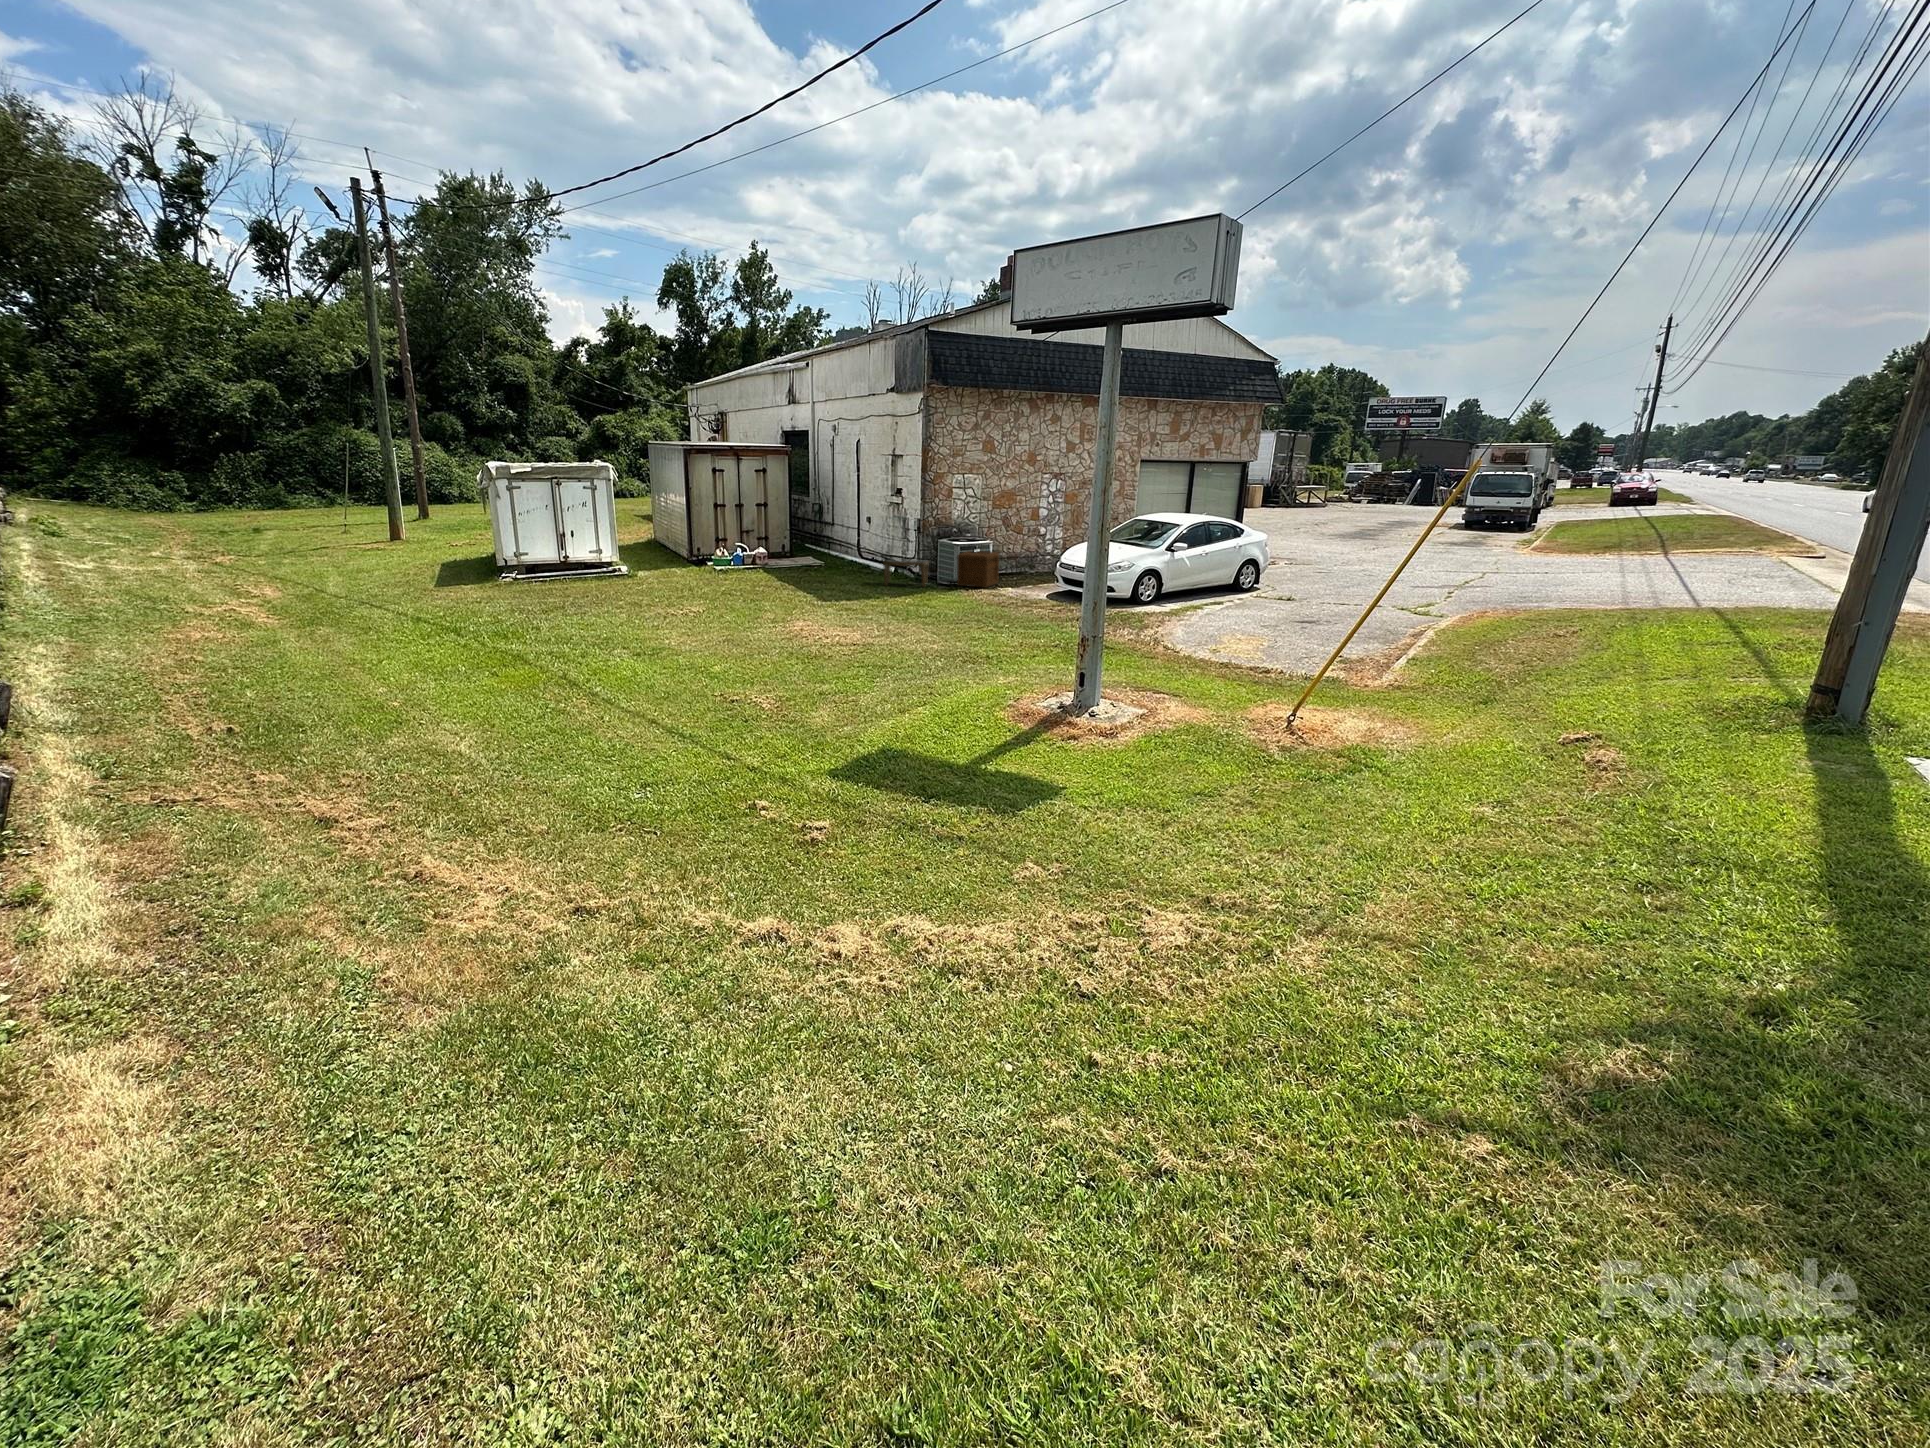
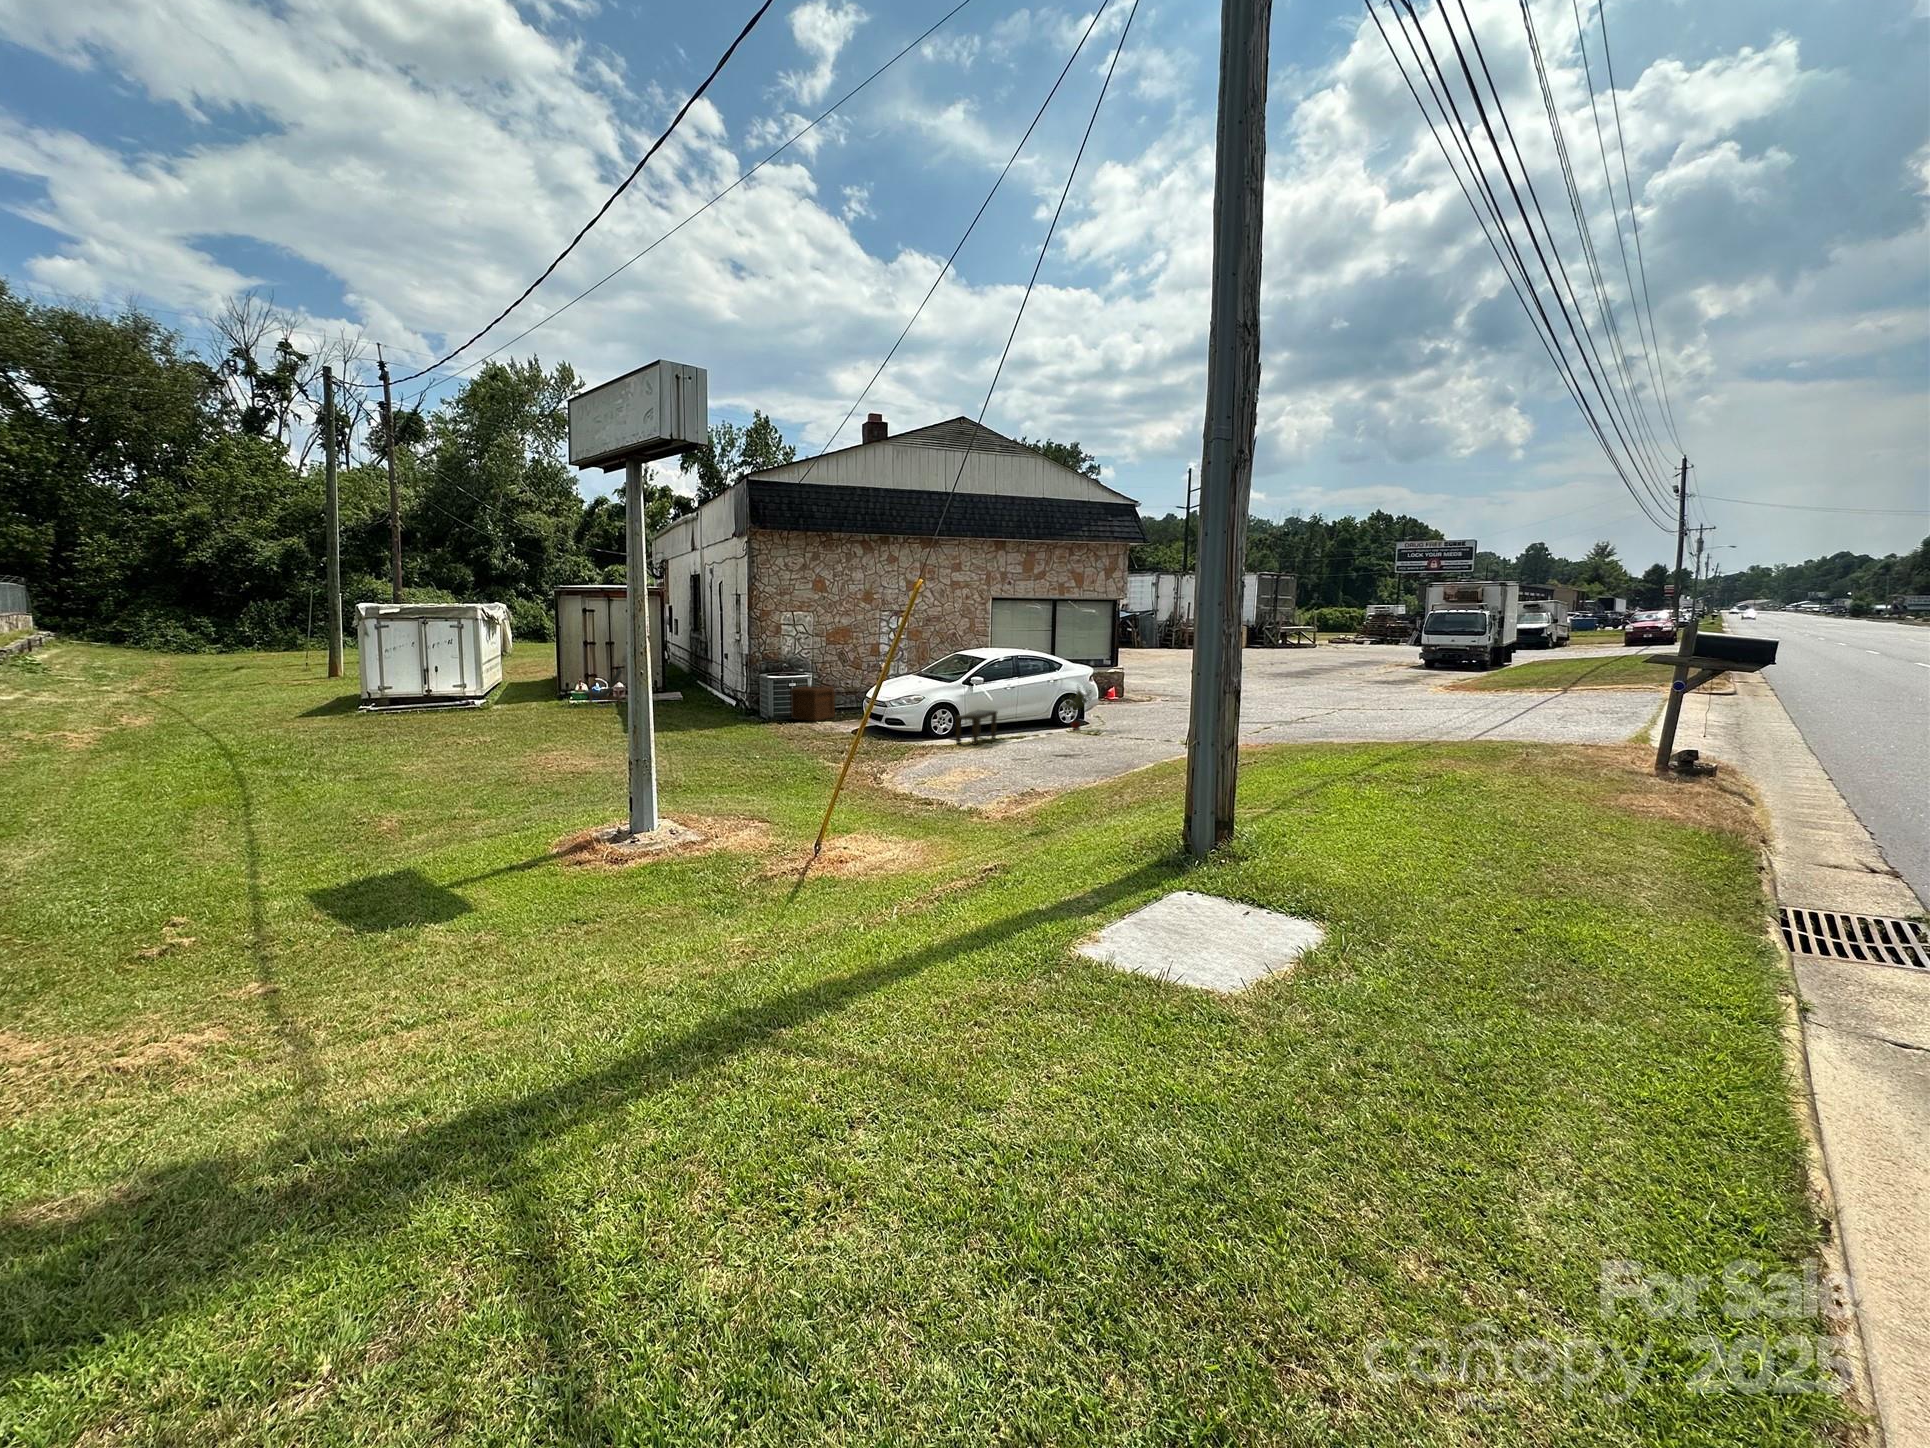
lounge chair: none [715,531,758,576] -> present [583,669,622,707]
potted tree: none [1245,550,1276,596] -> present [1062,687,1091,730]
bench: present [883,560,929,587] -> present [955,710,998,745]

